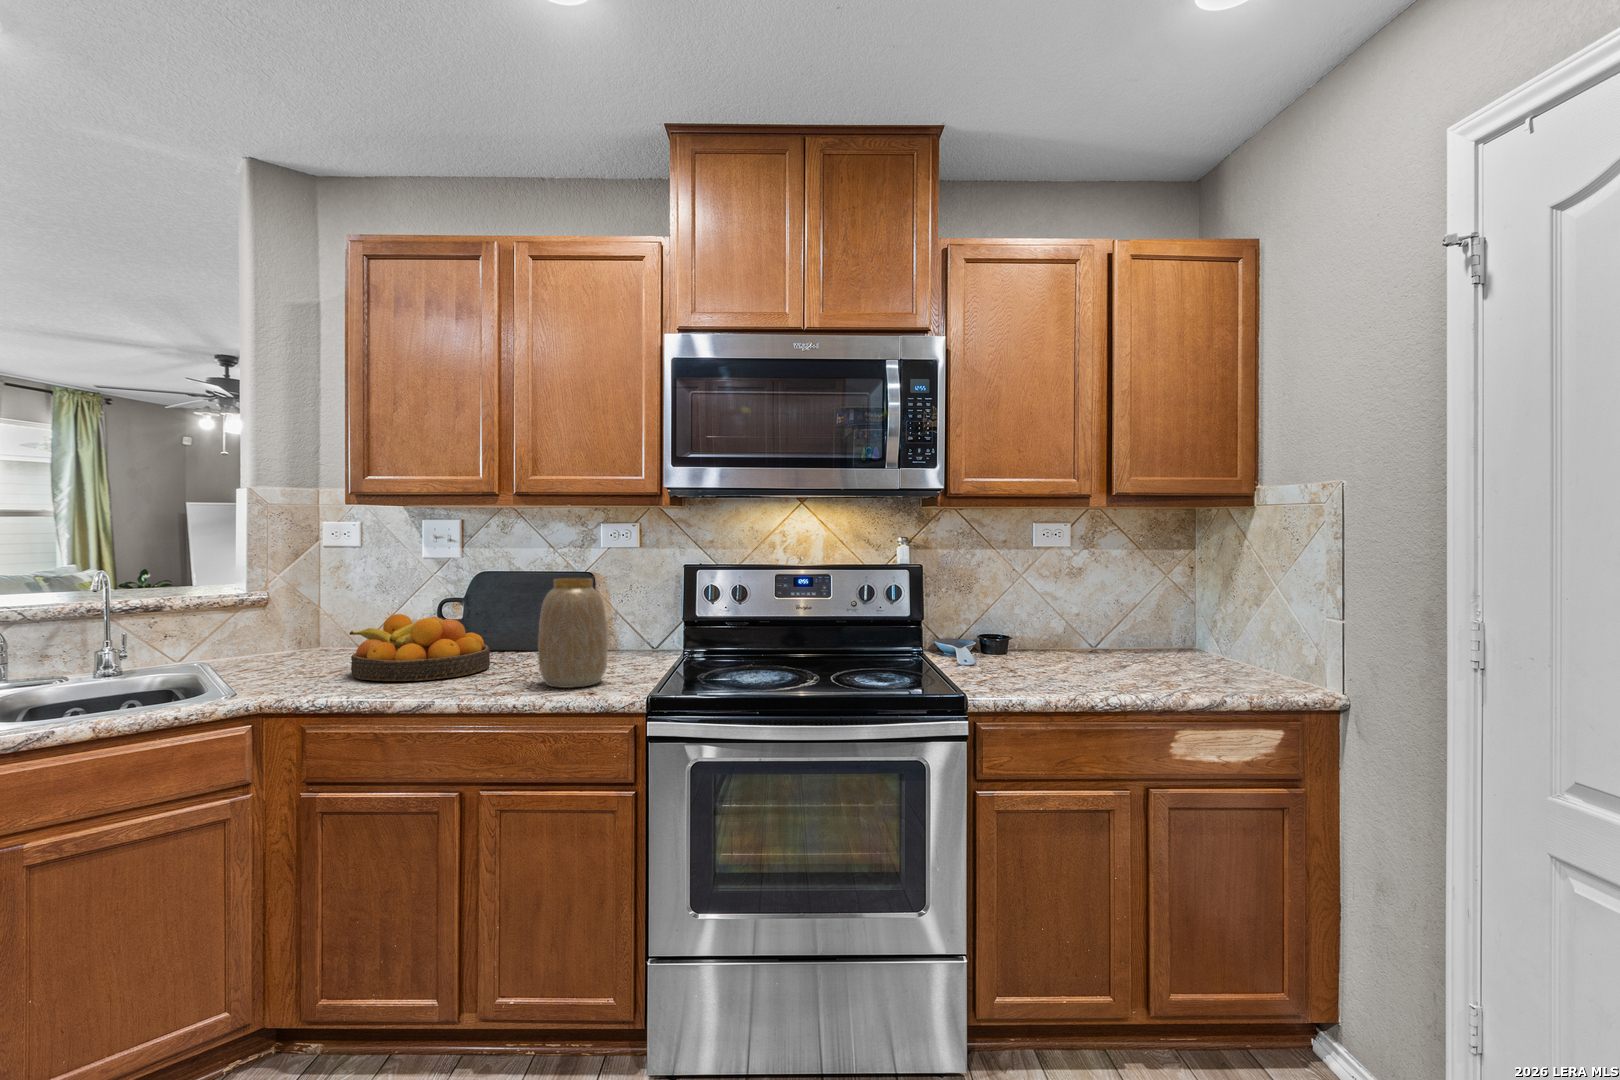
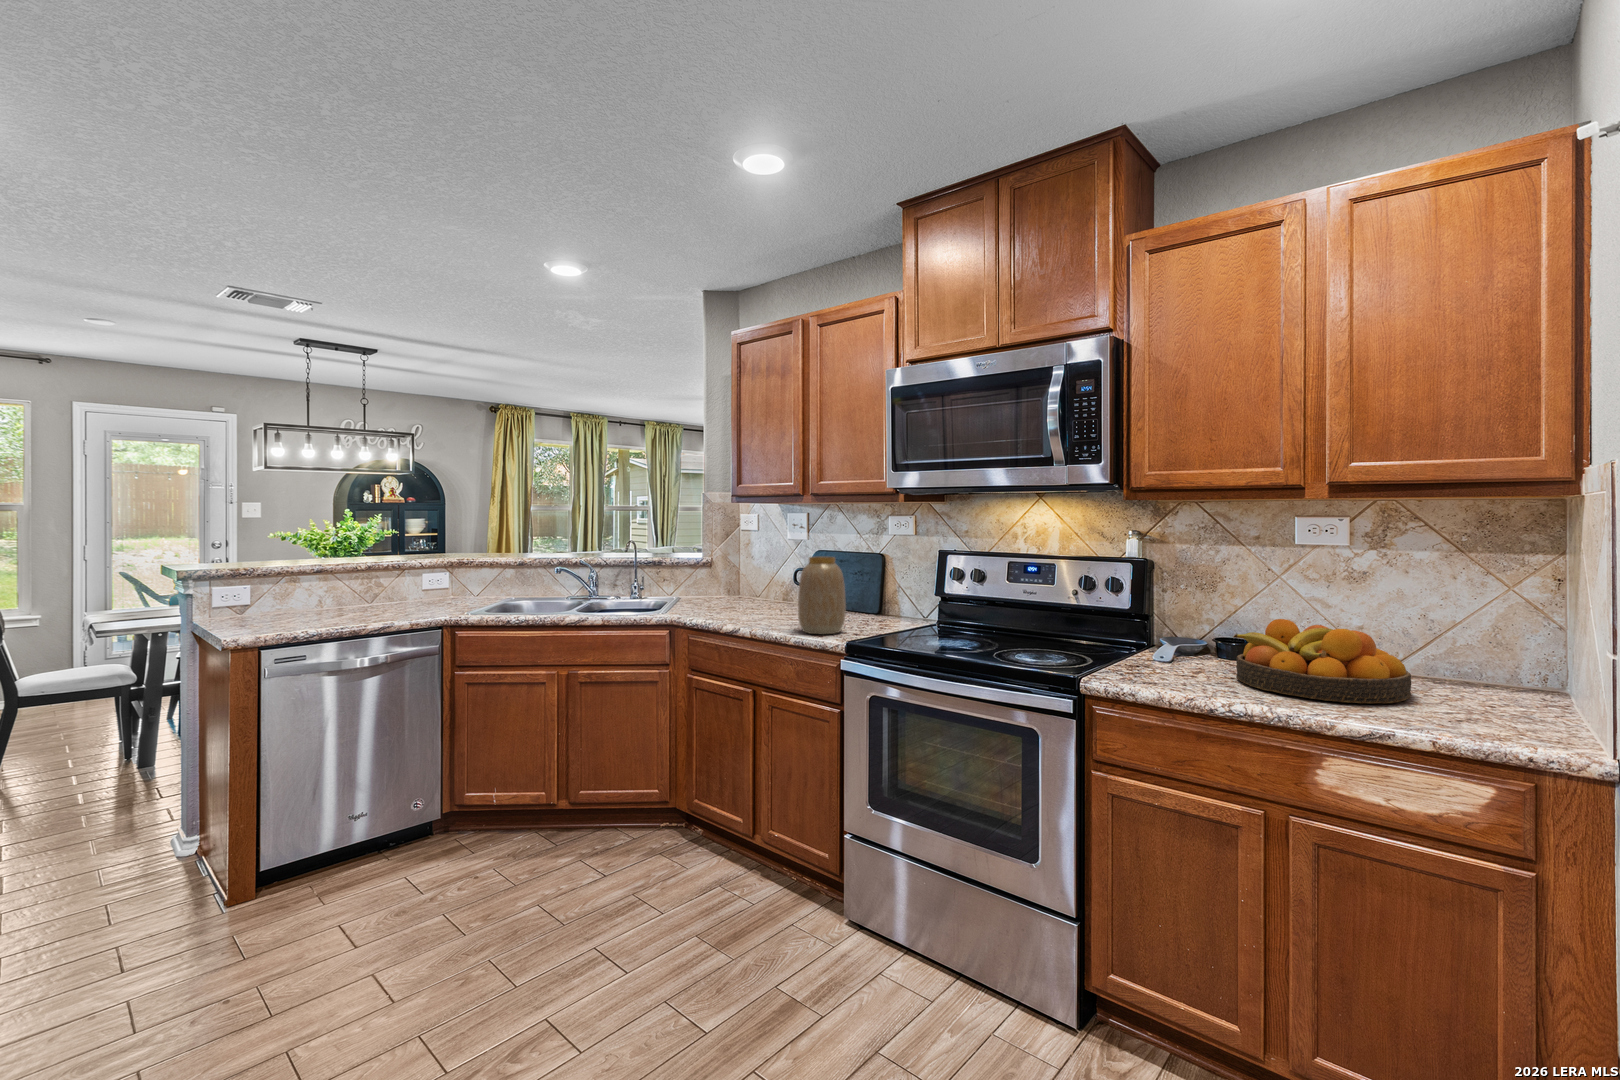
fruit bowl: present [349,614,490,681] -> present [1233,619,1411,703]

